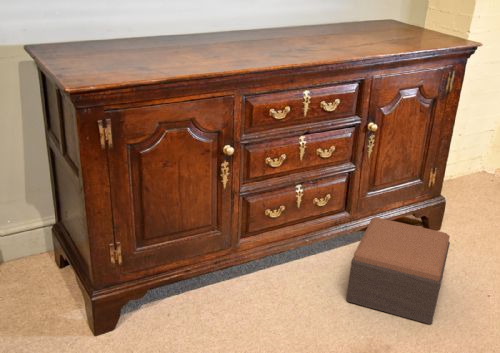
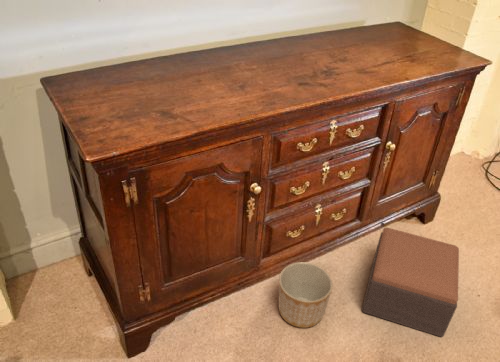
planter: none [256,245,312,312] -> present [279,262,333,328]

